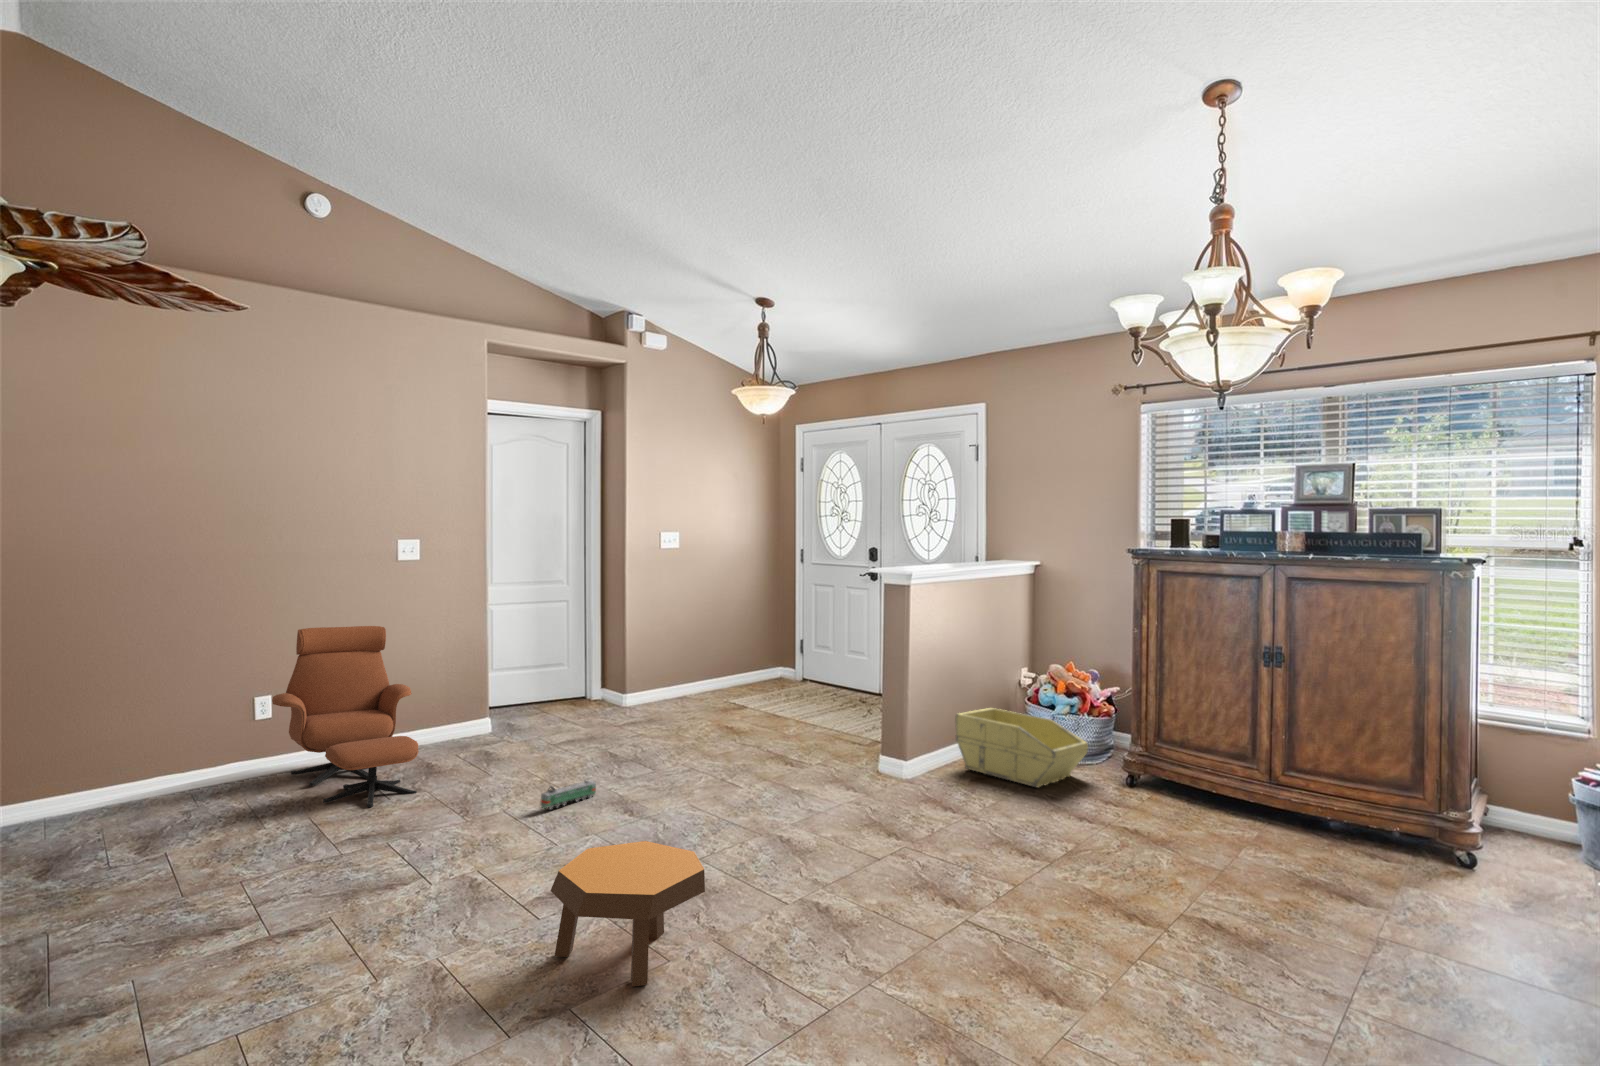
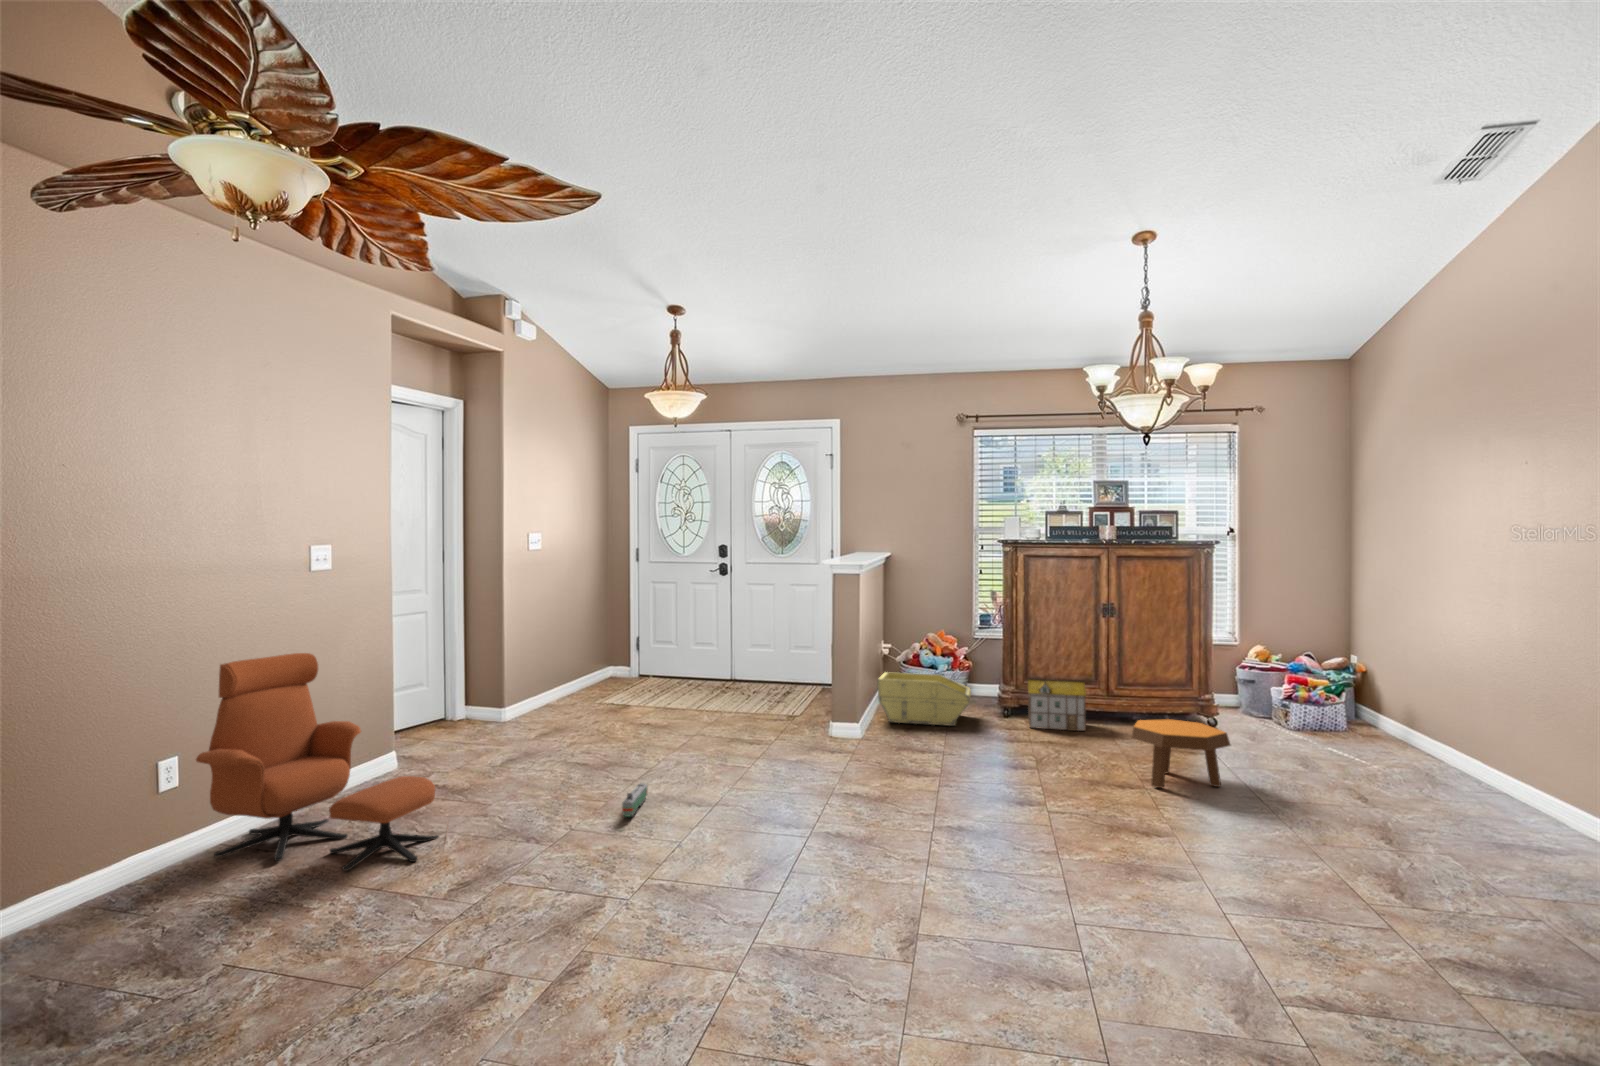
toy house: none [1133,740,1232,830] -> present [1027,678,1086,731]
footstool: present [551,841,705,986] -> present [1132,719,1230,788]

